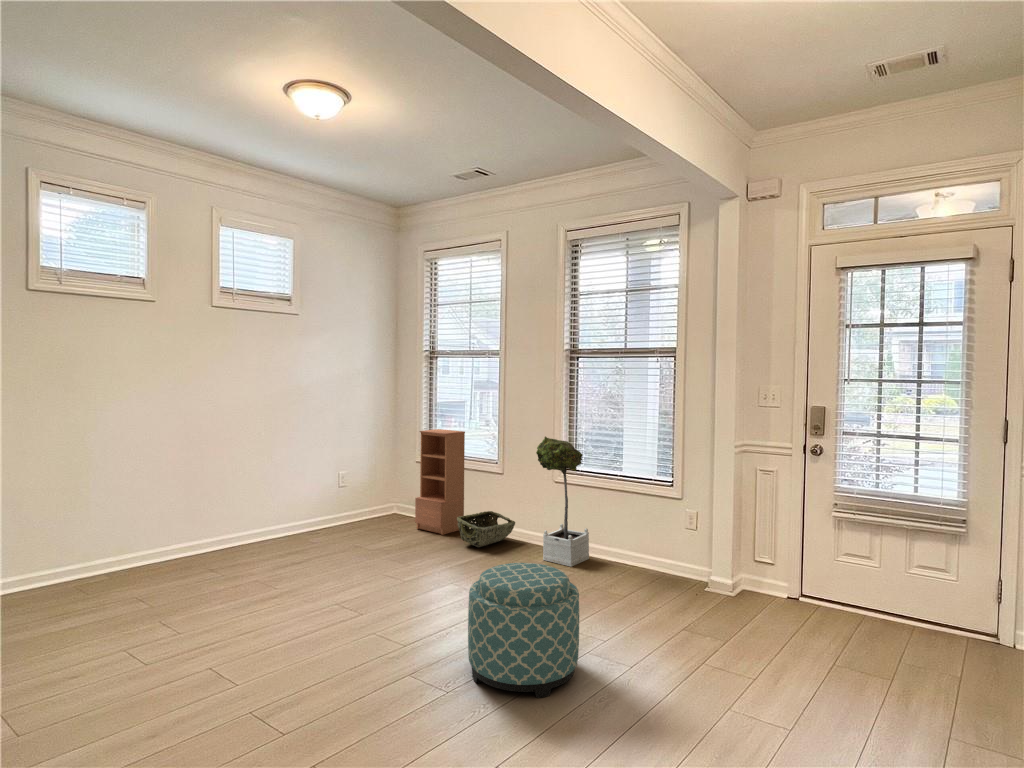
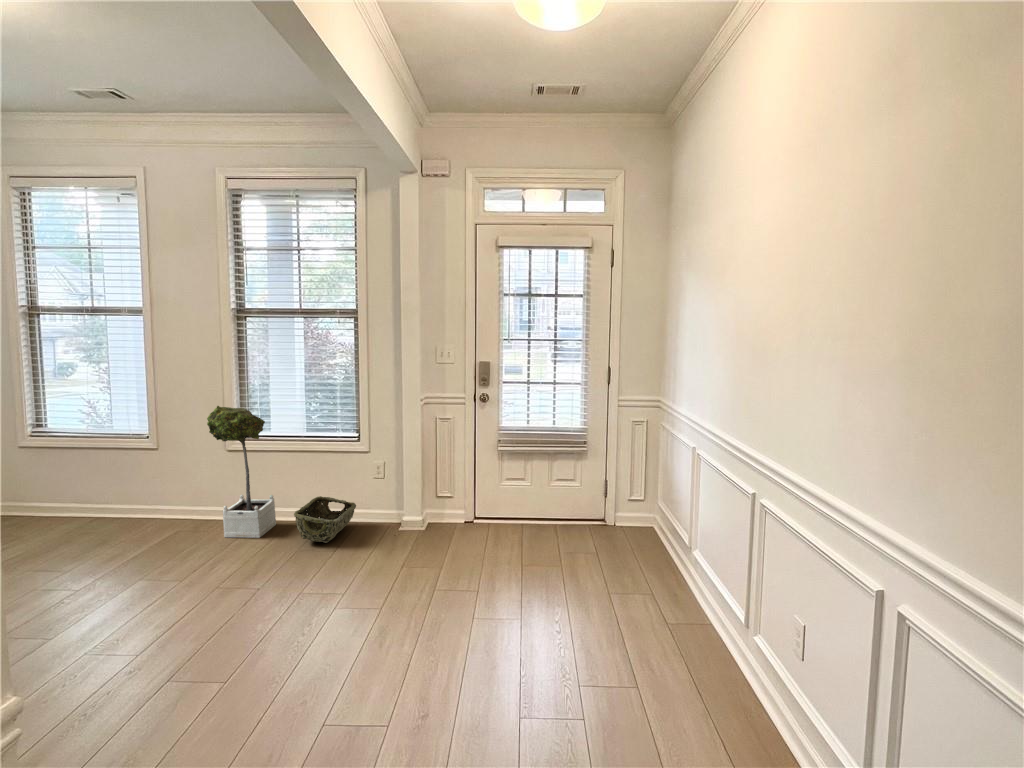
bookcase: present [415,429,465,535] -> none [22,406,105,534]
woven basket: present [457,511,515,547] -> present [294,496,356,543]
ottoman: present [468,563,579,698] -> none [167,557,312,721]

